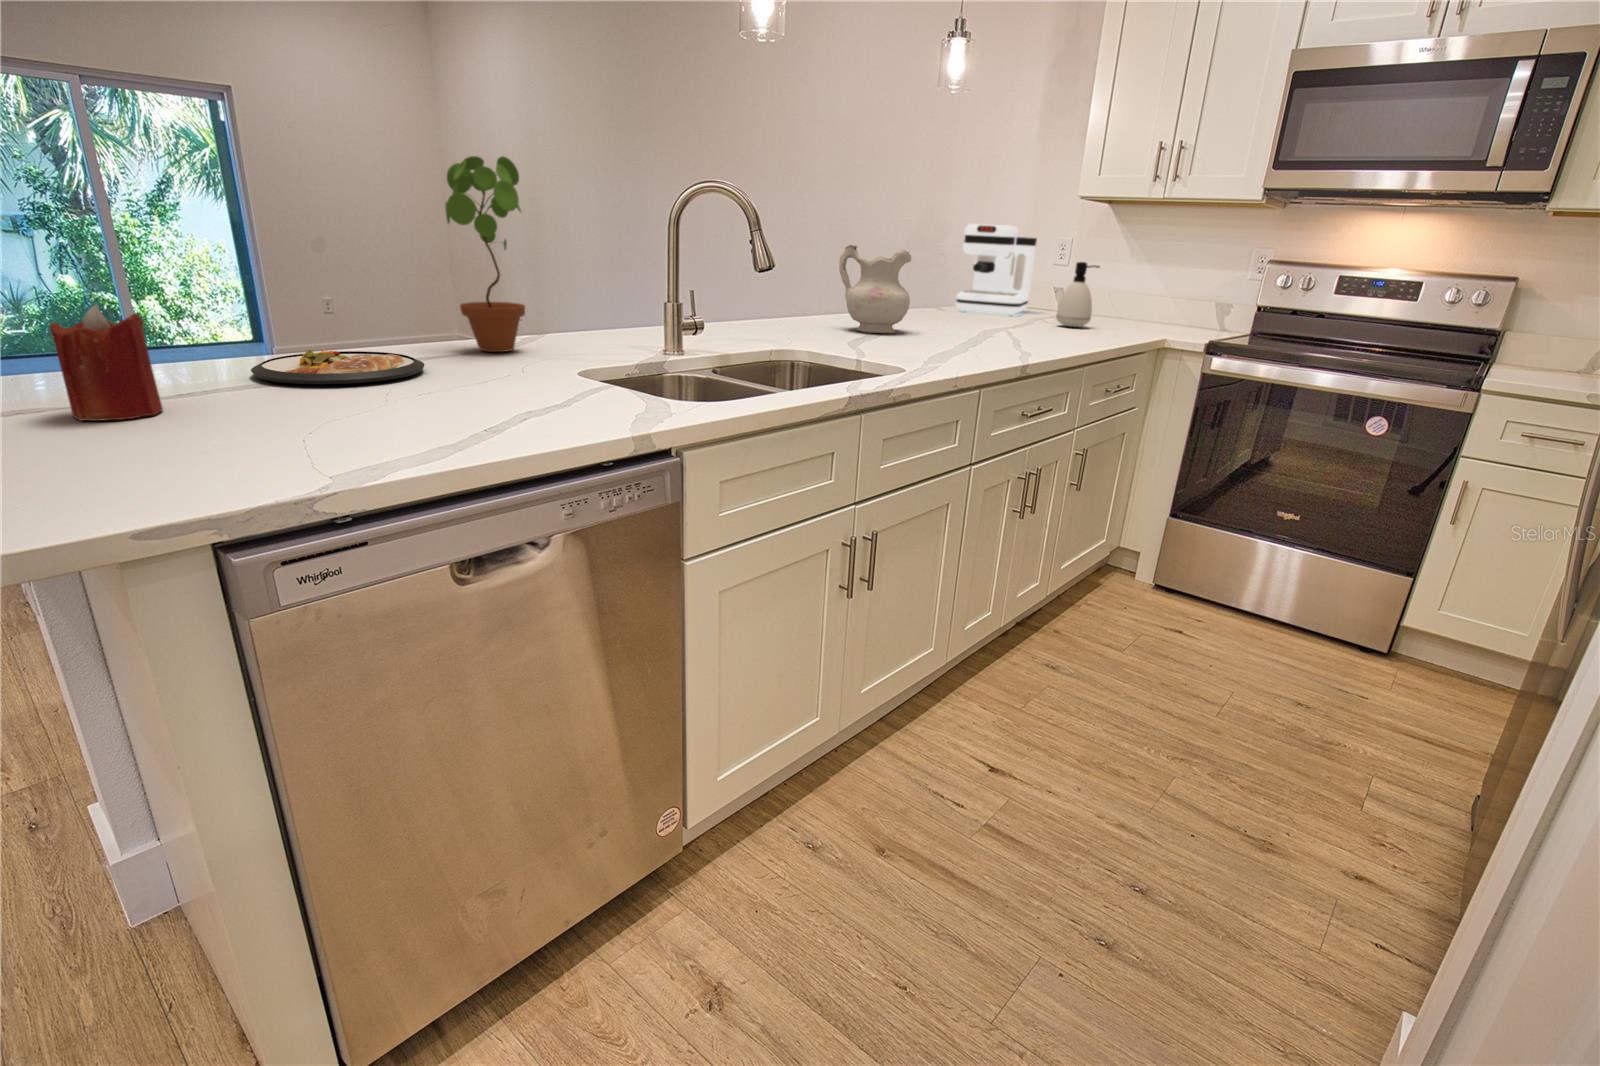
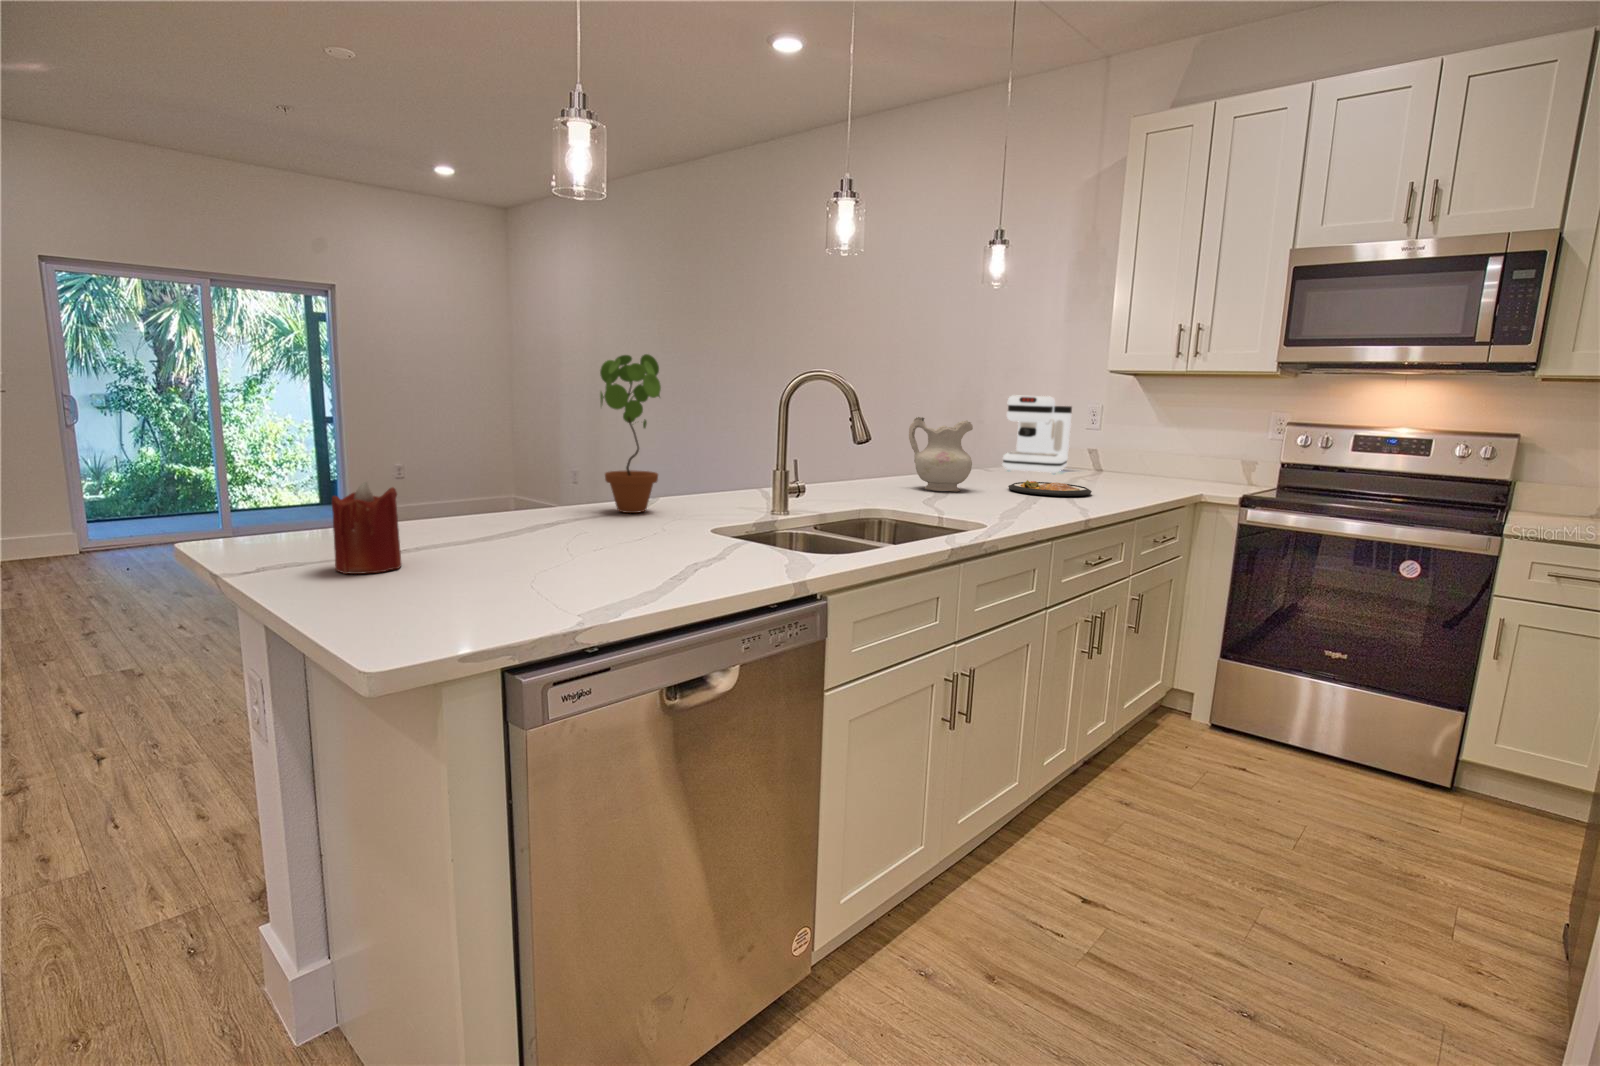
soap dispenser: present [1056,262,1099,327] -> none [1098,427,1135,483]
dish: present [251,349,424,384] -> present [1008,480,1092,496]

